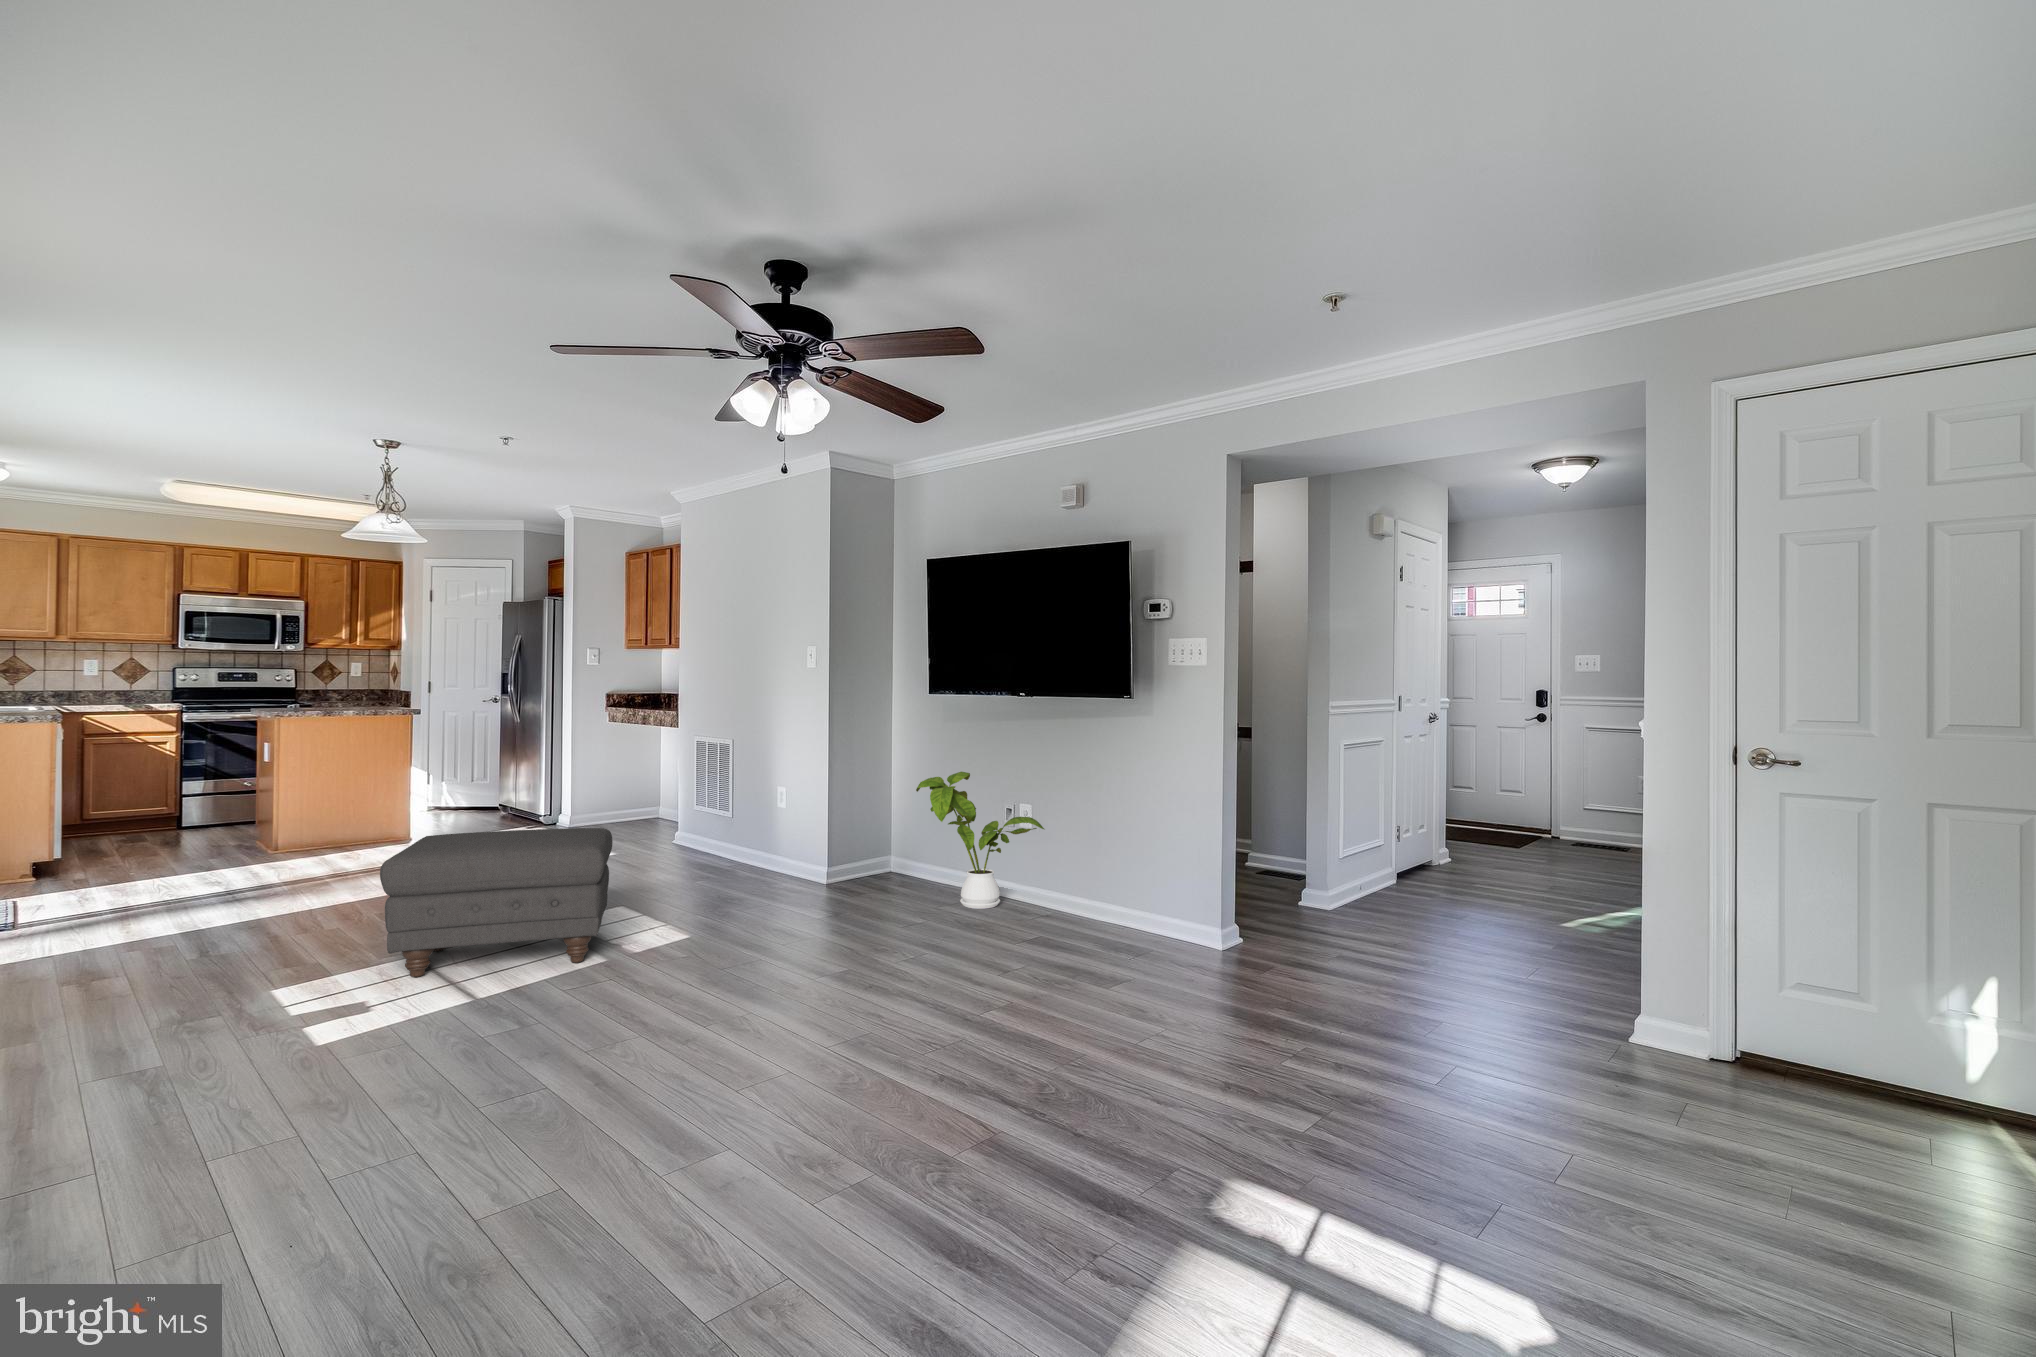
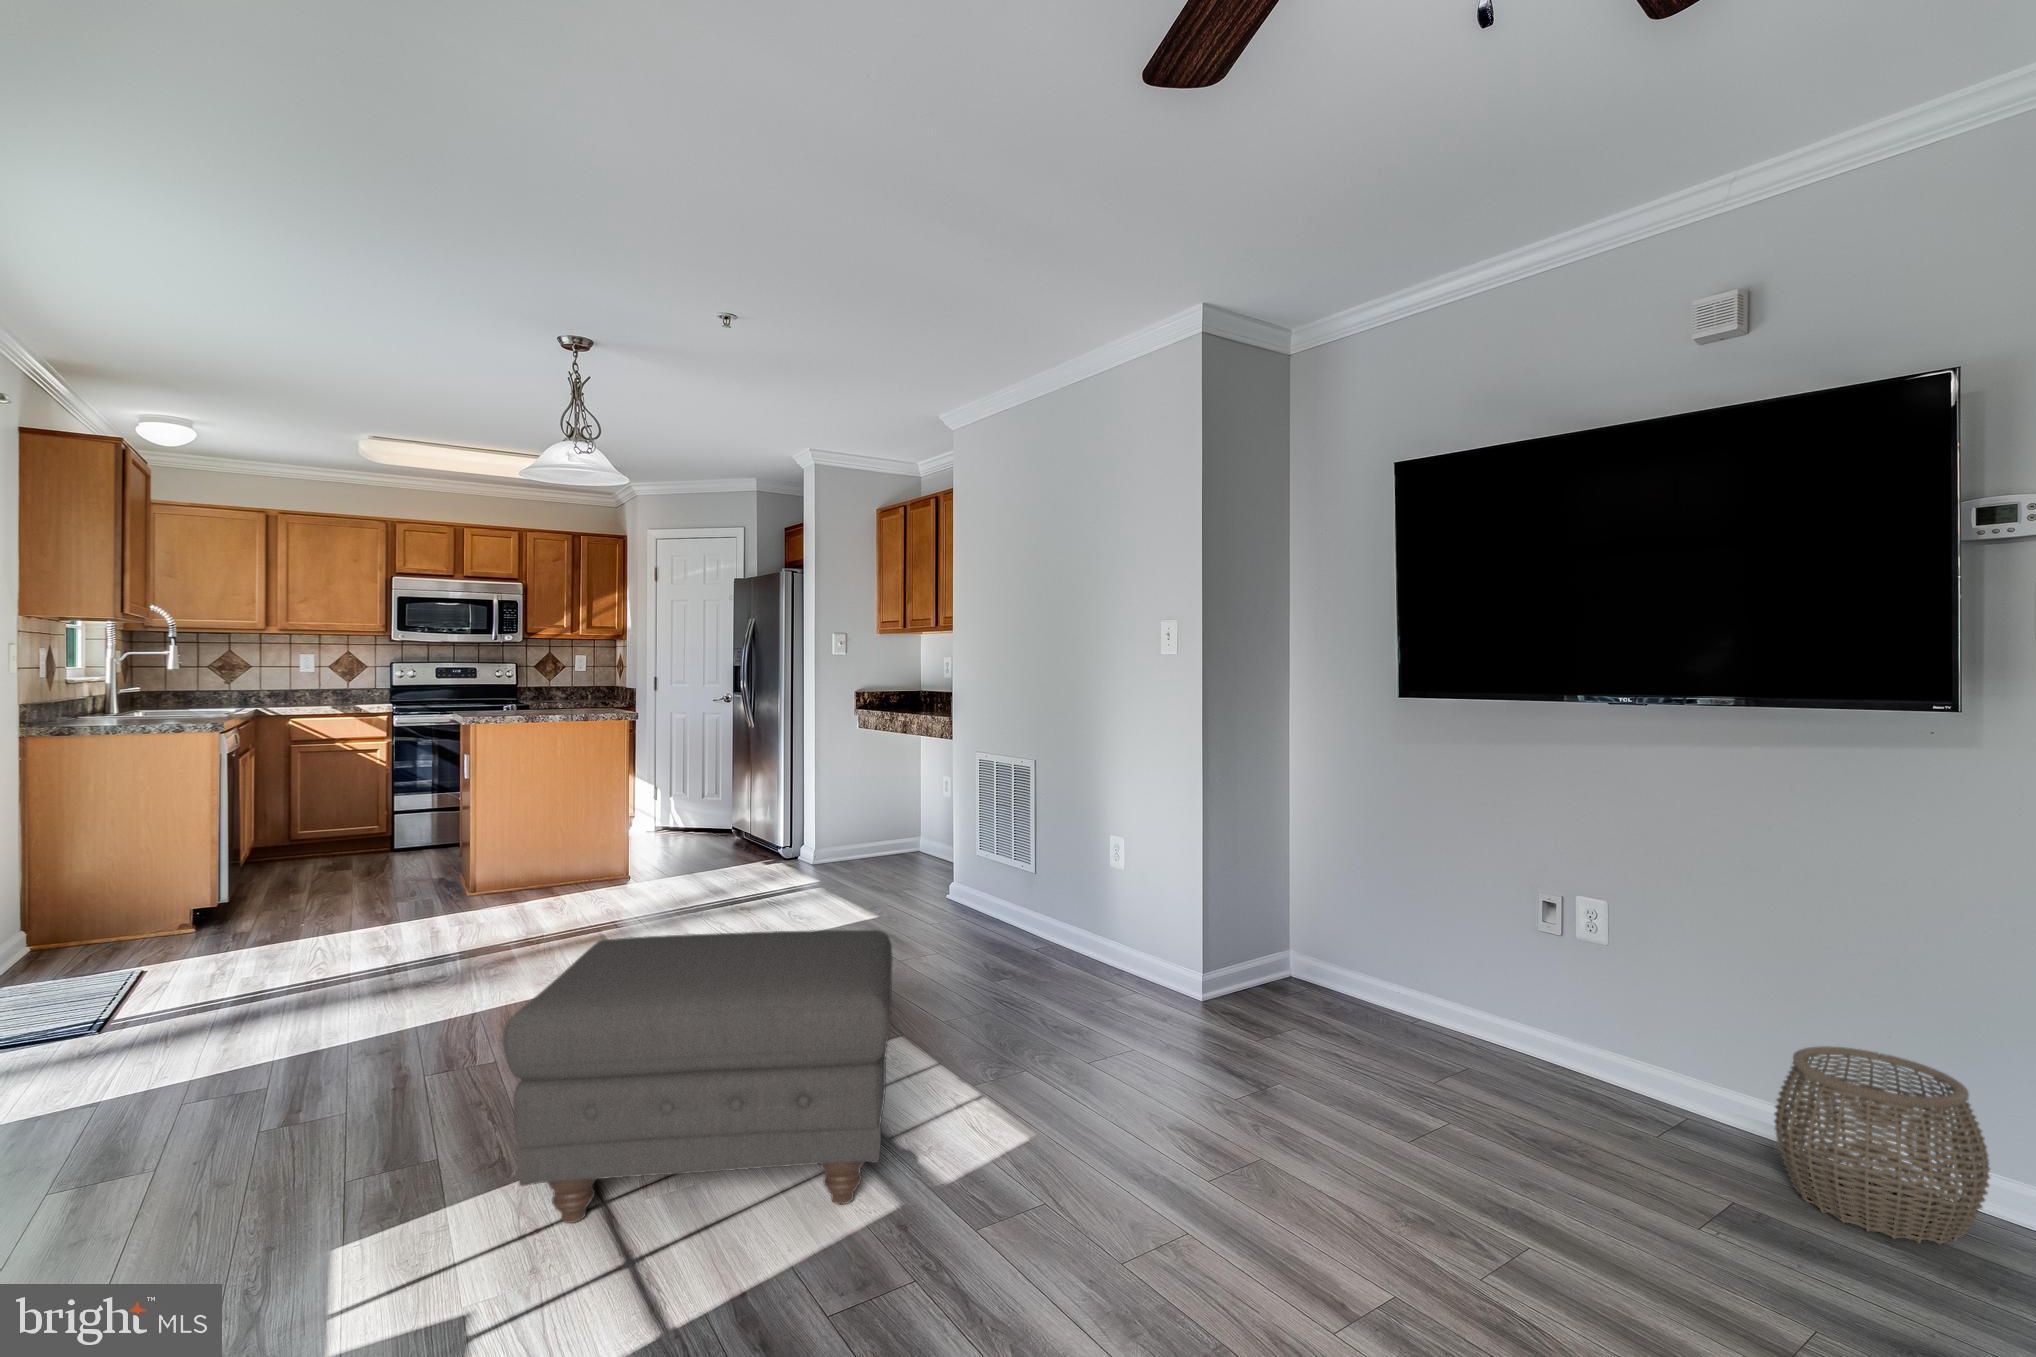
house plant: present [916,772,1044,909] -> none [1399,839,1672,1093]
woven basket: none [1066,863,1143,942] -> present [1774,1046,1990,1244]

